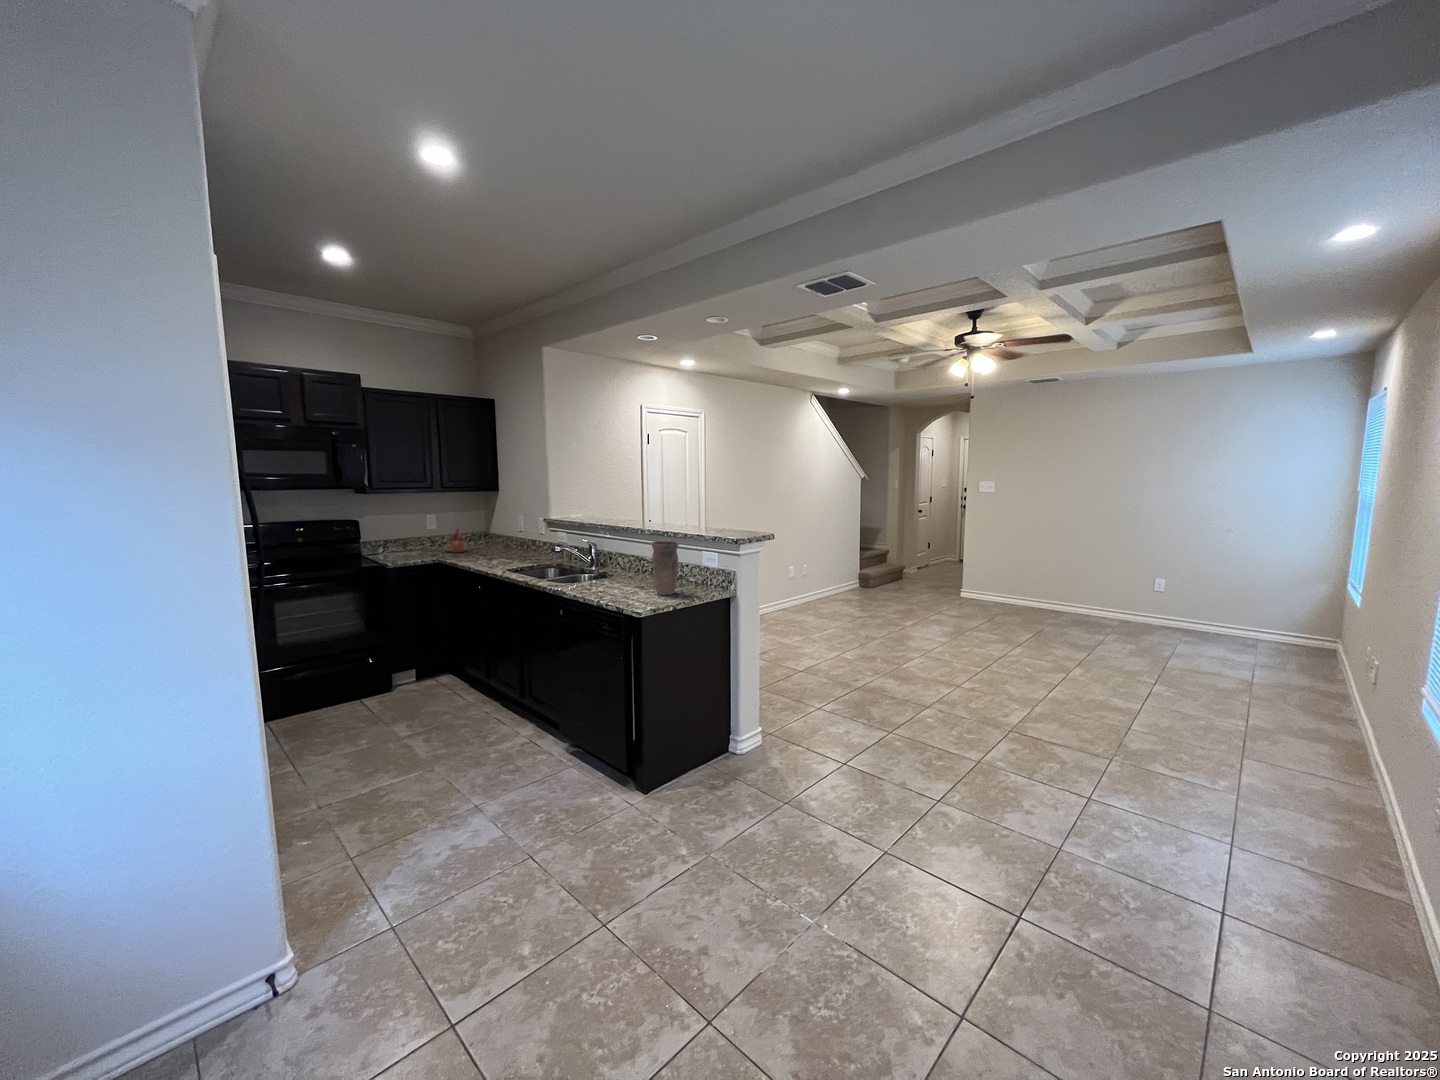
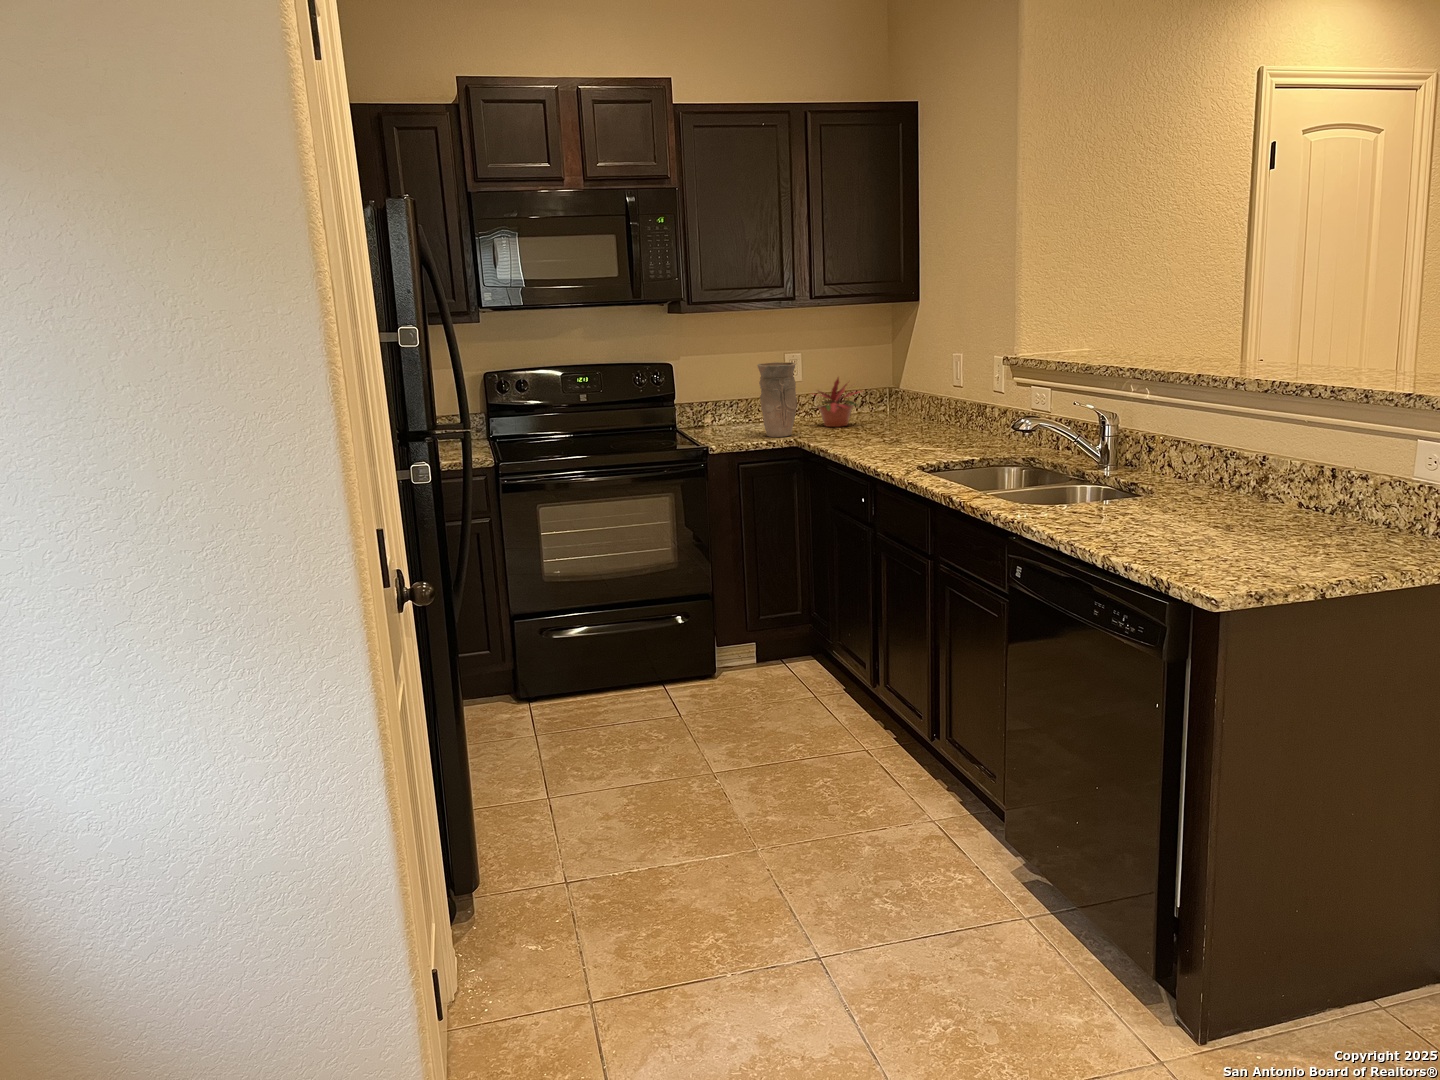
vase: present [651,541,679,595] -> present [757,362,797,437]

